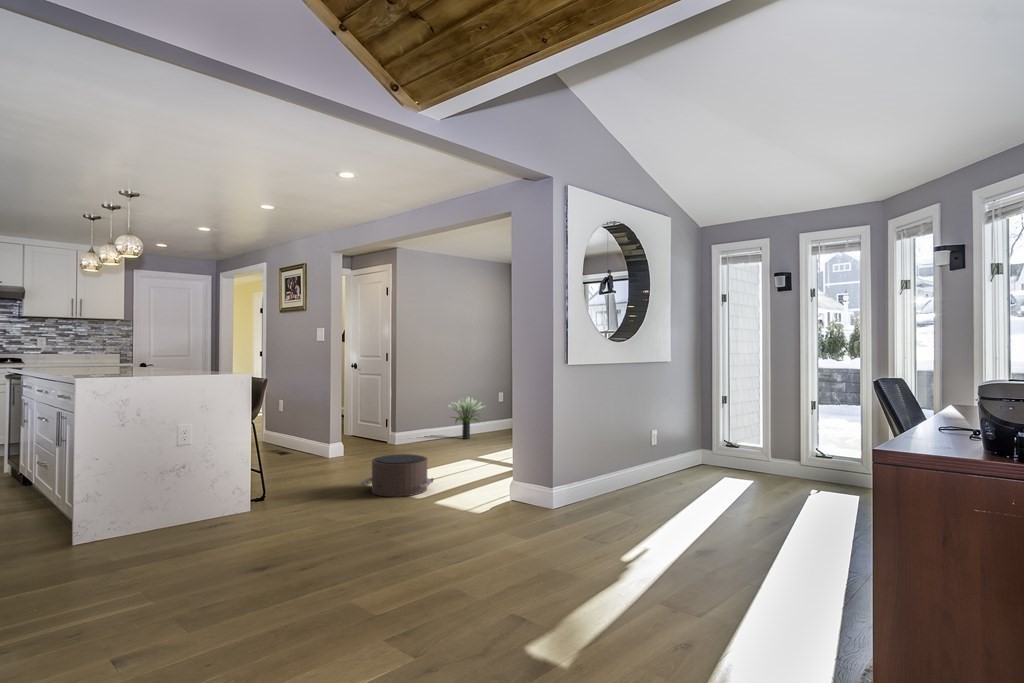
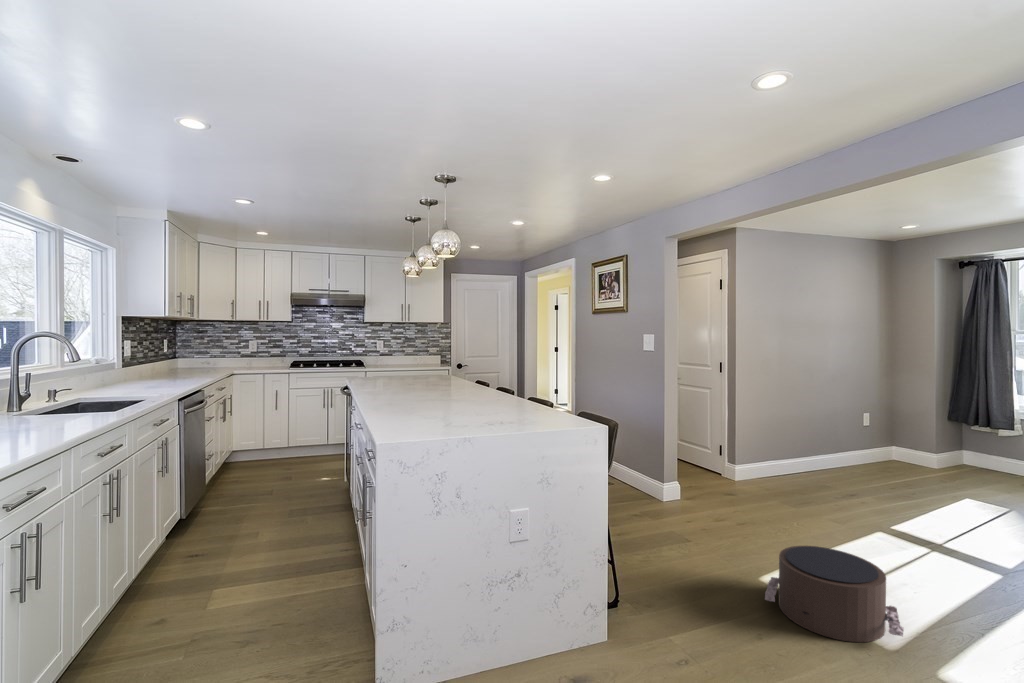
potted plant: present [448,397,486,439] -> none [803,421,865,479]

